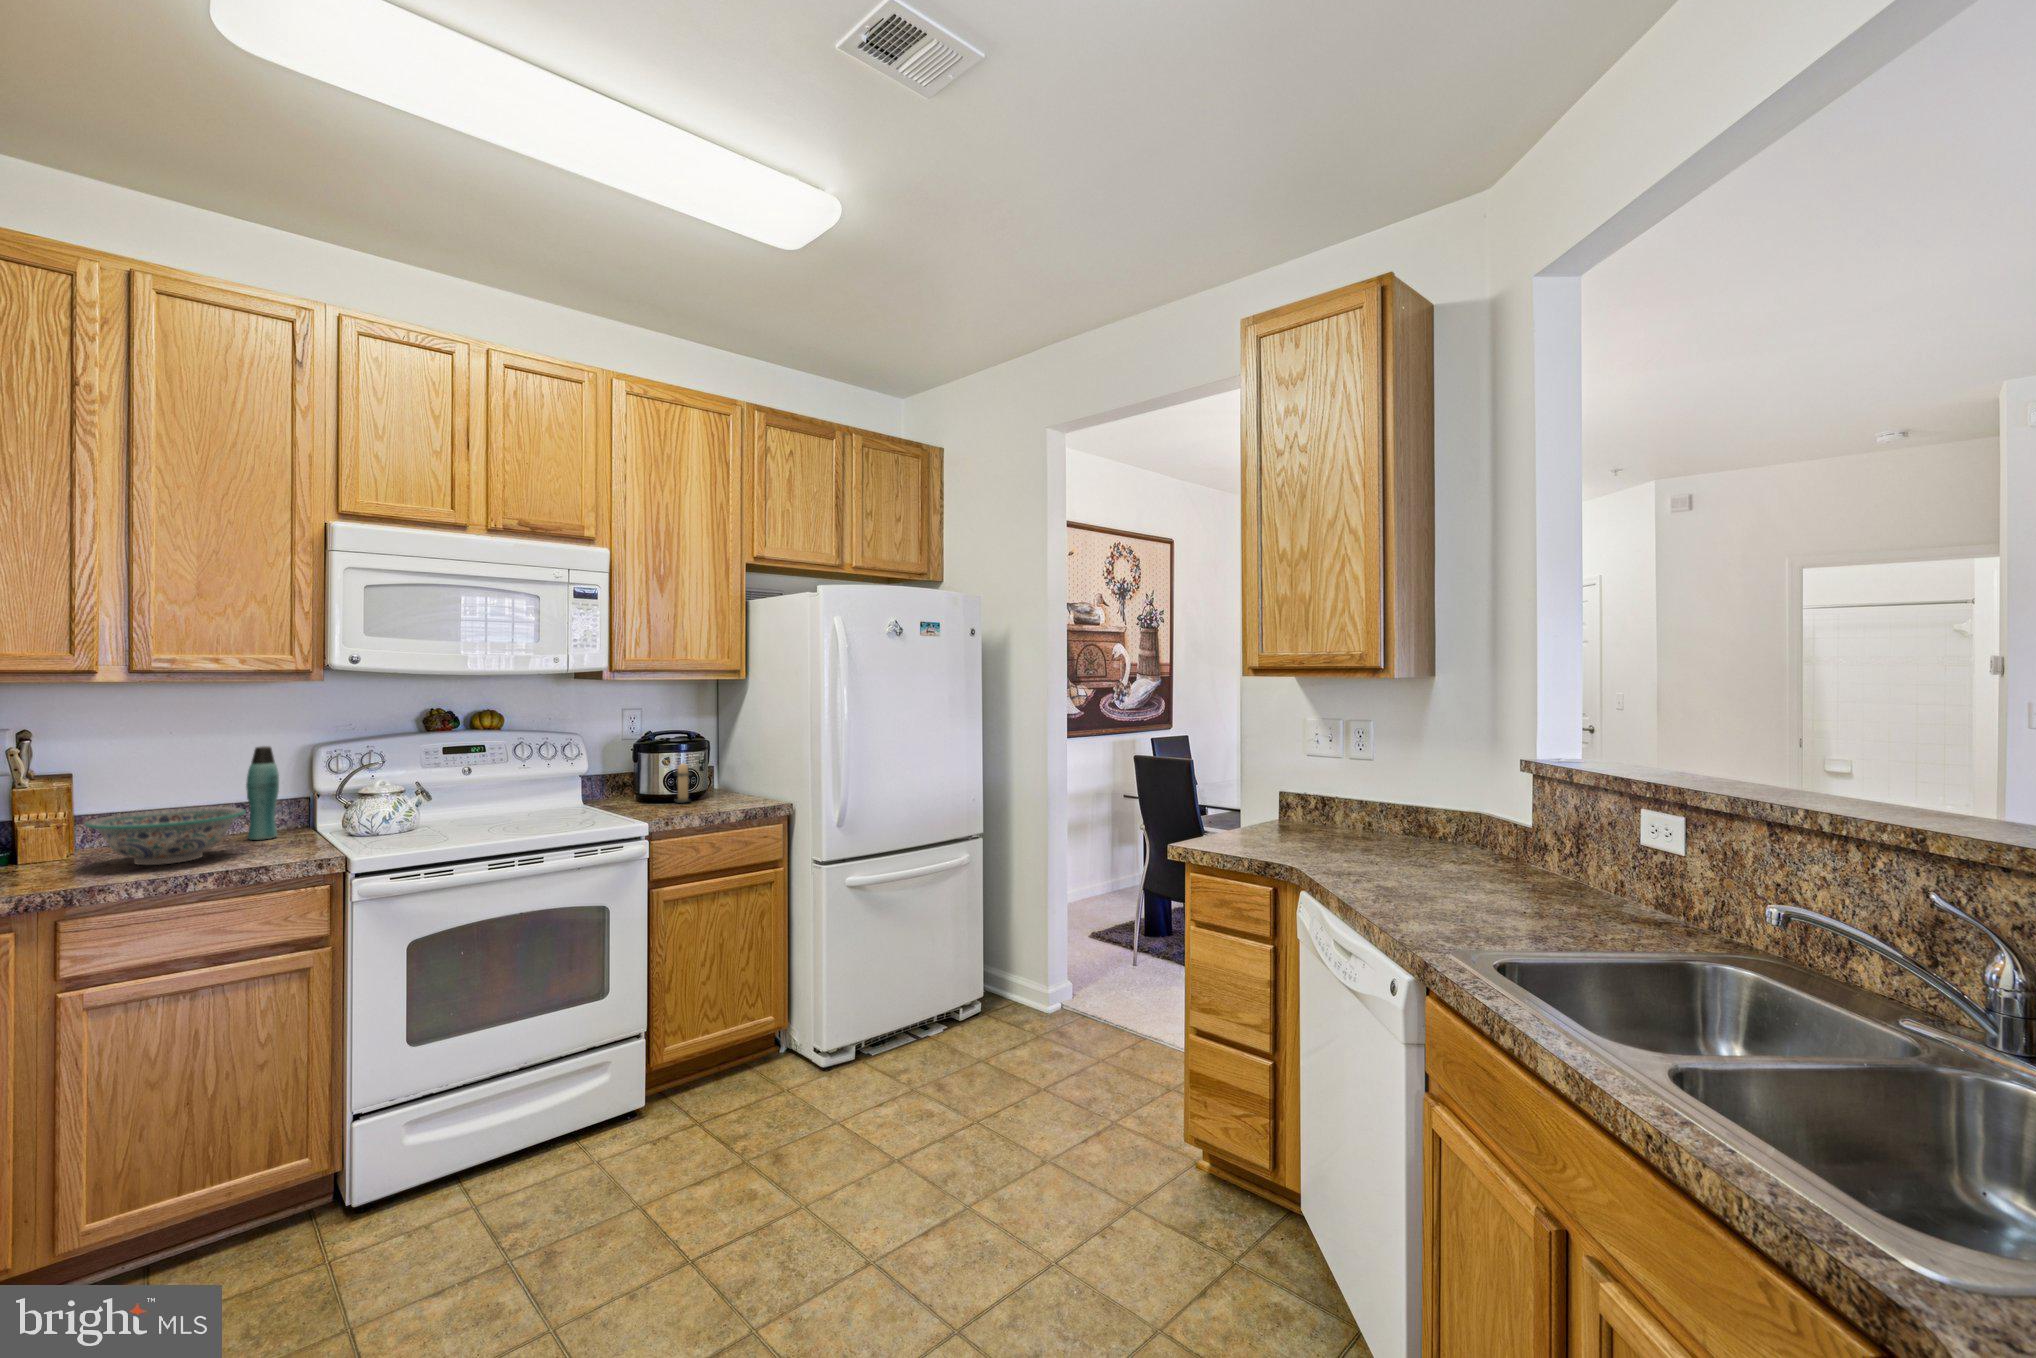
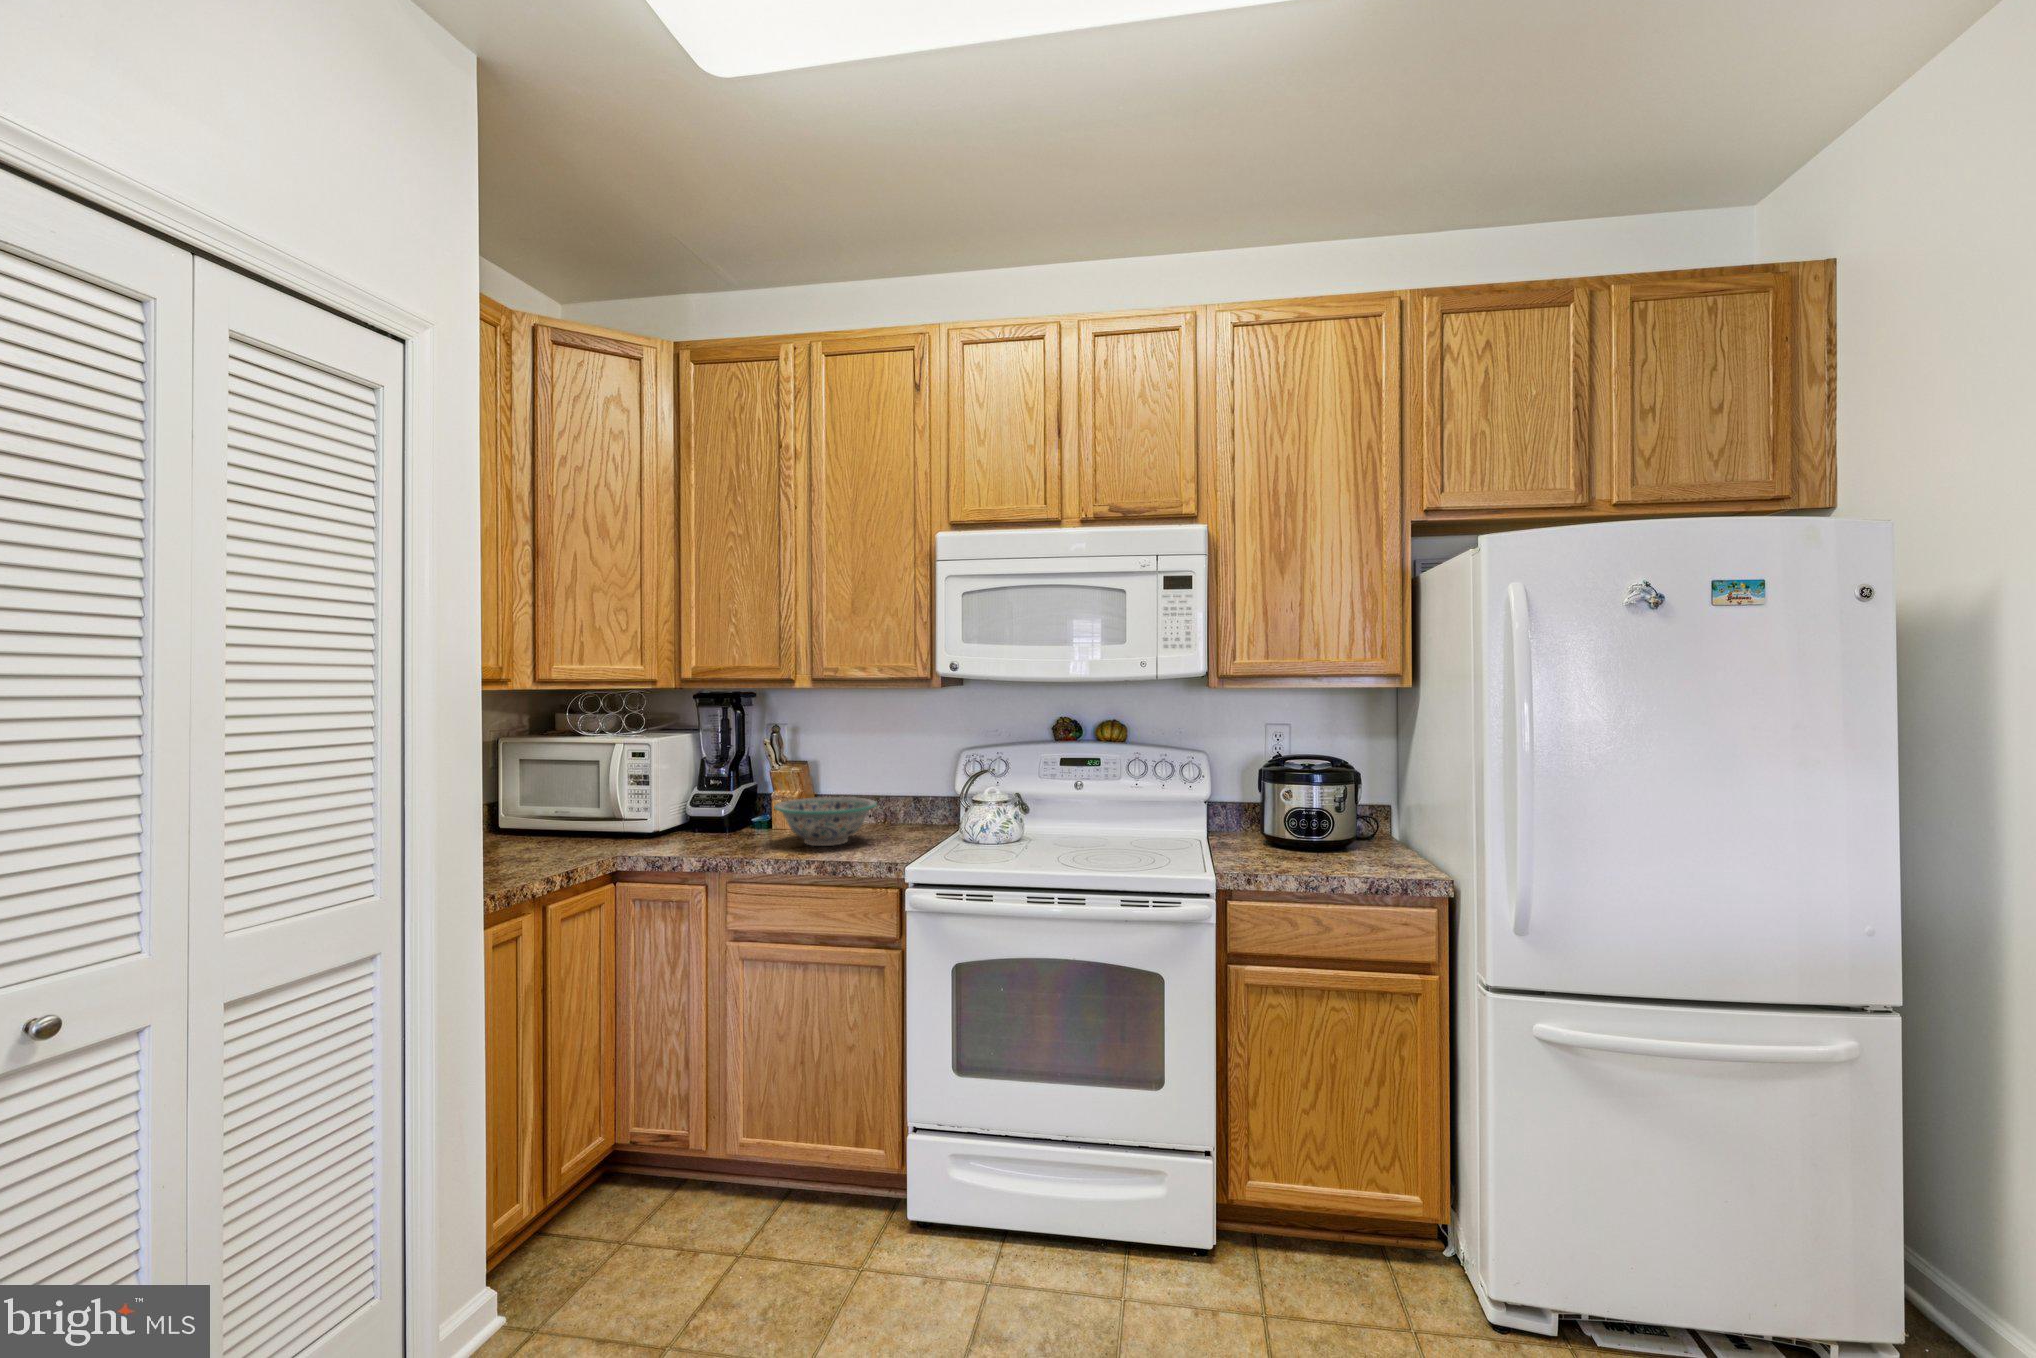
bottle: present [246,746,279,840] -> none [902,747,925,833]
candle: present [675,763,692,803] -> none [1300,796,1329,855]

